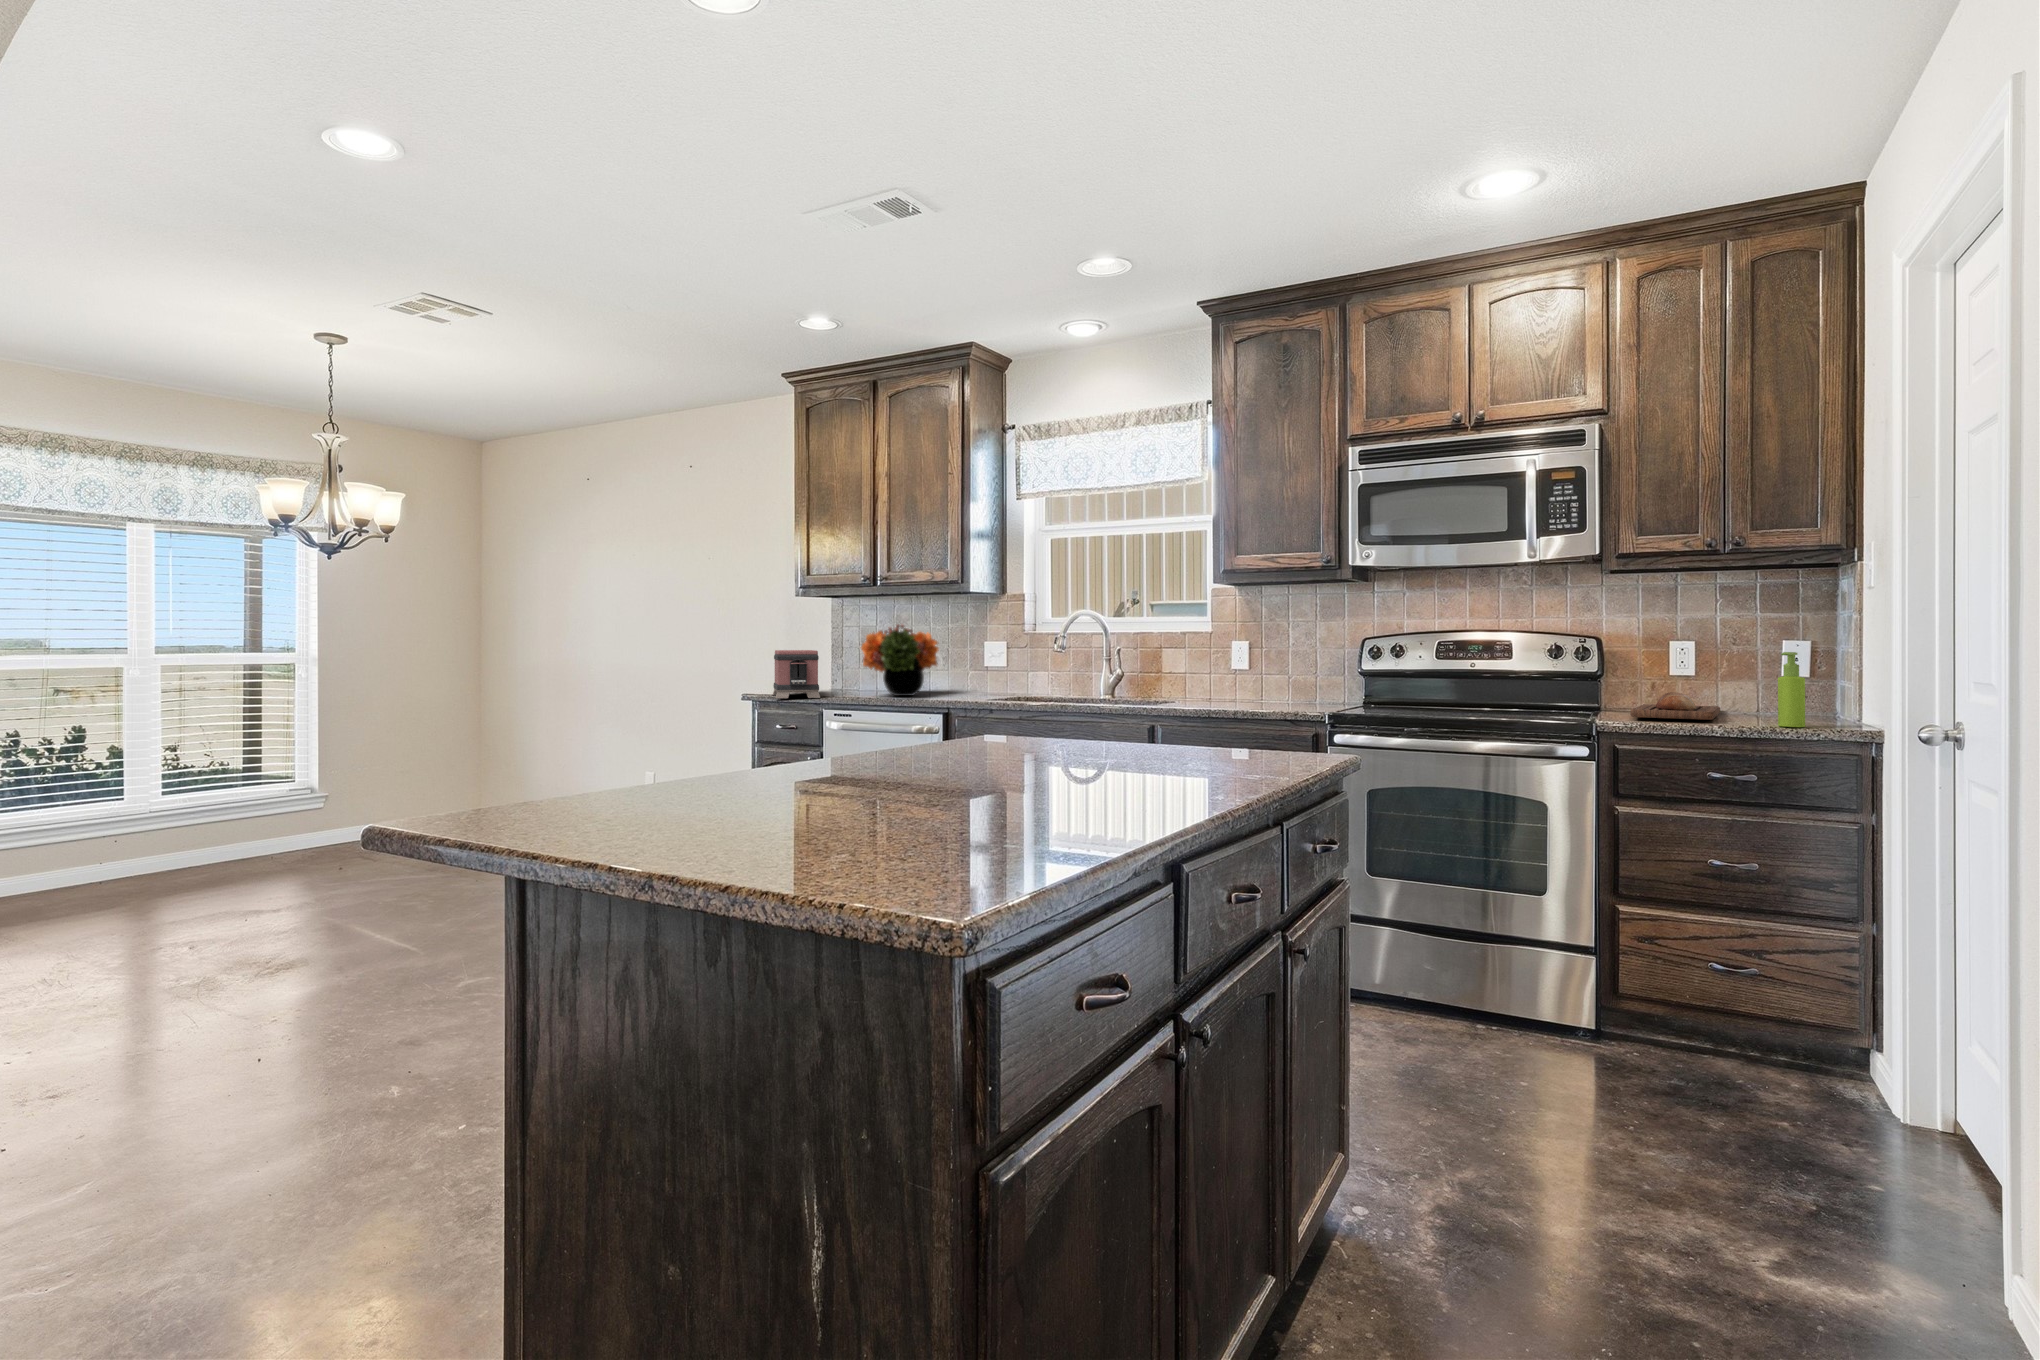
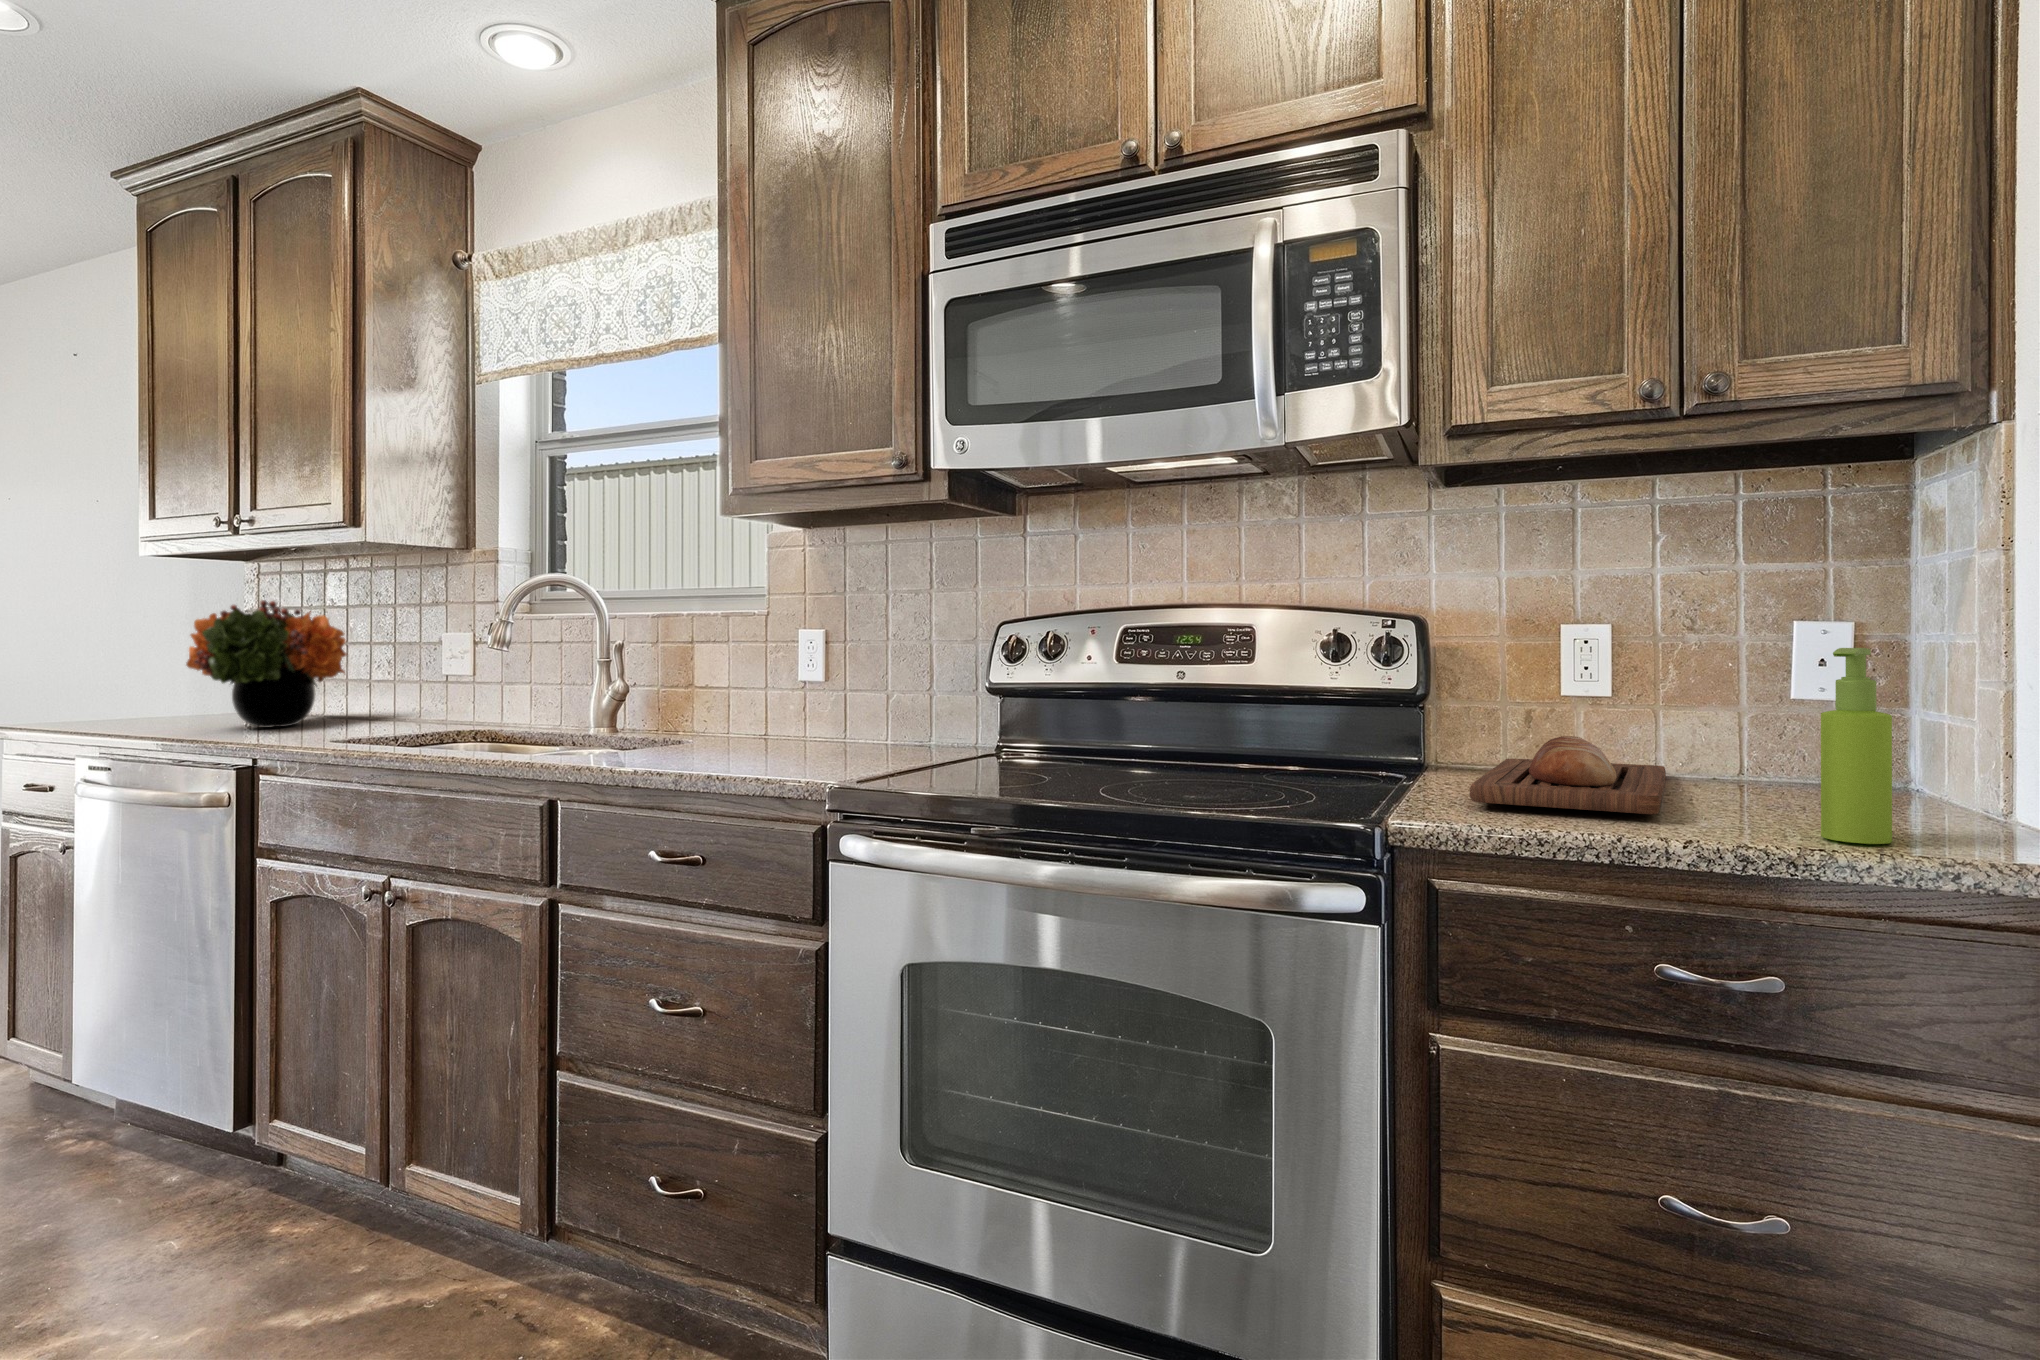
toaster: present [772,650,820,698] -> none [34,646,172,734]

